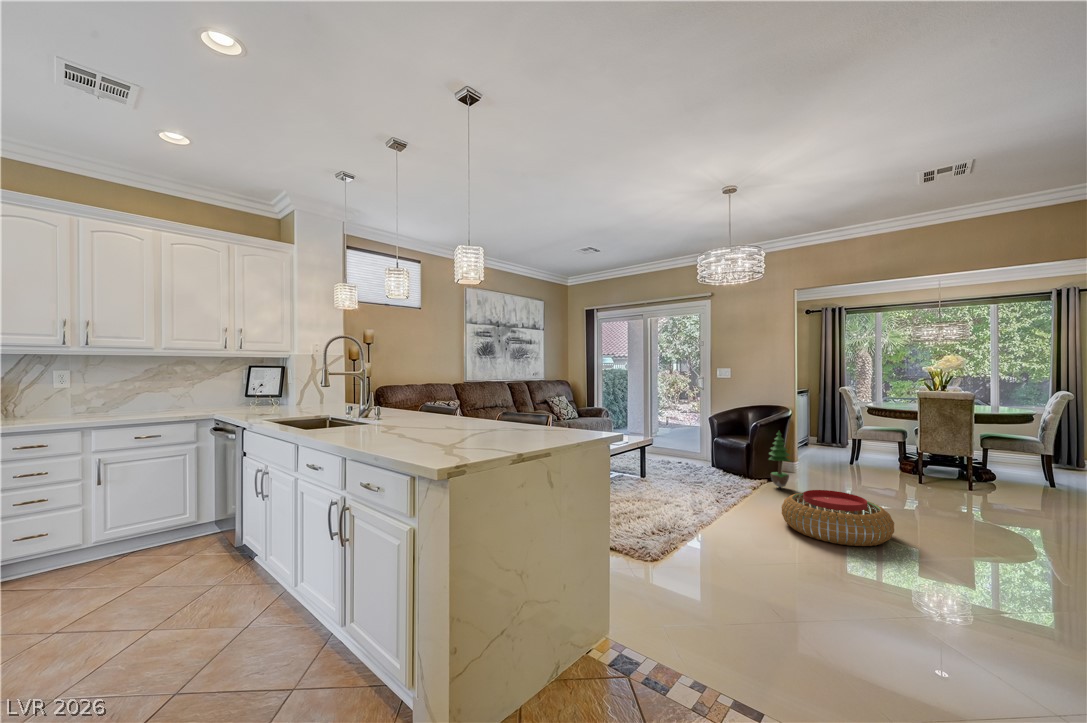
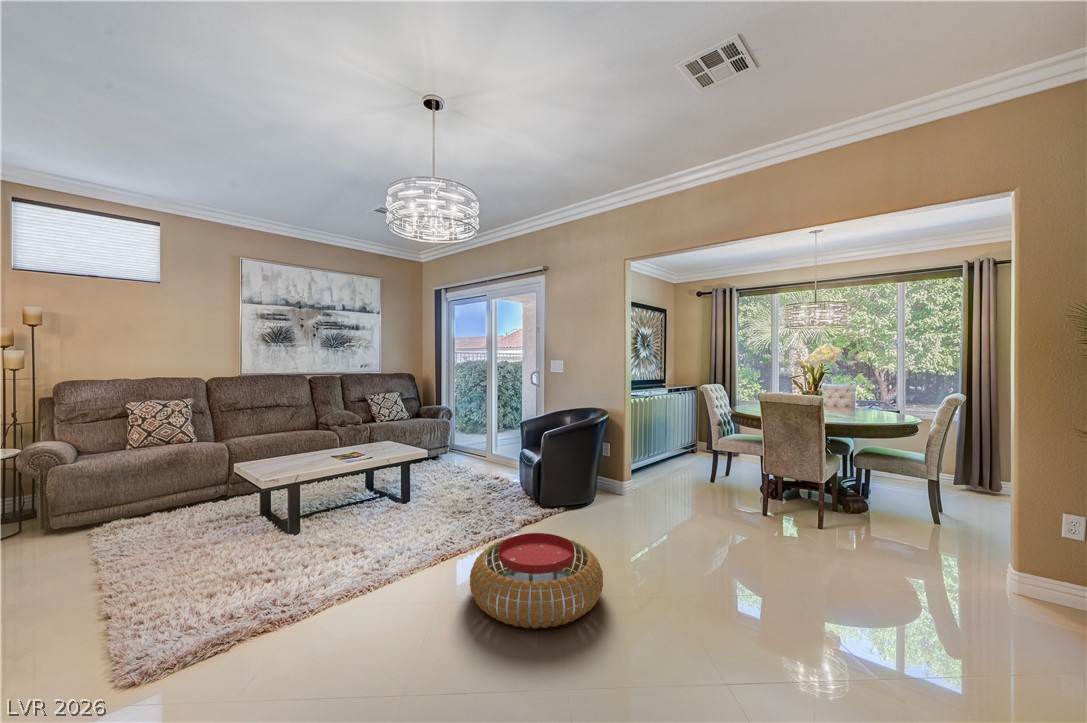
potted tree: present [769,431,790,488] -> none [557,441,584,516]

